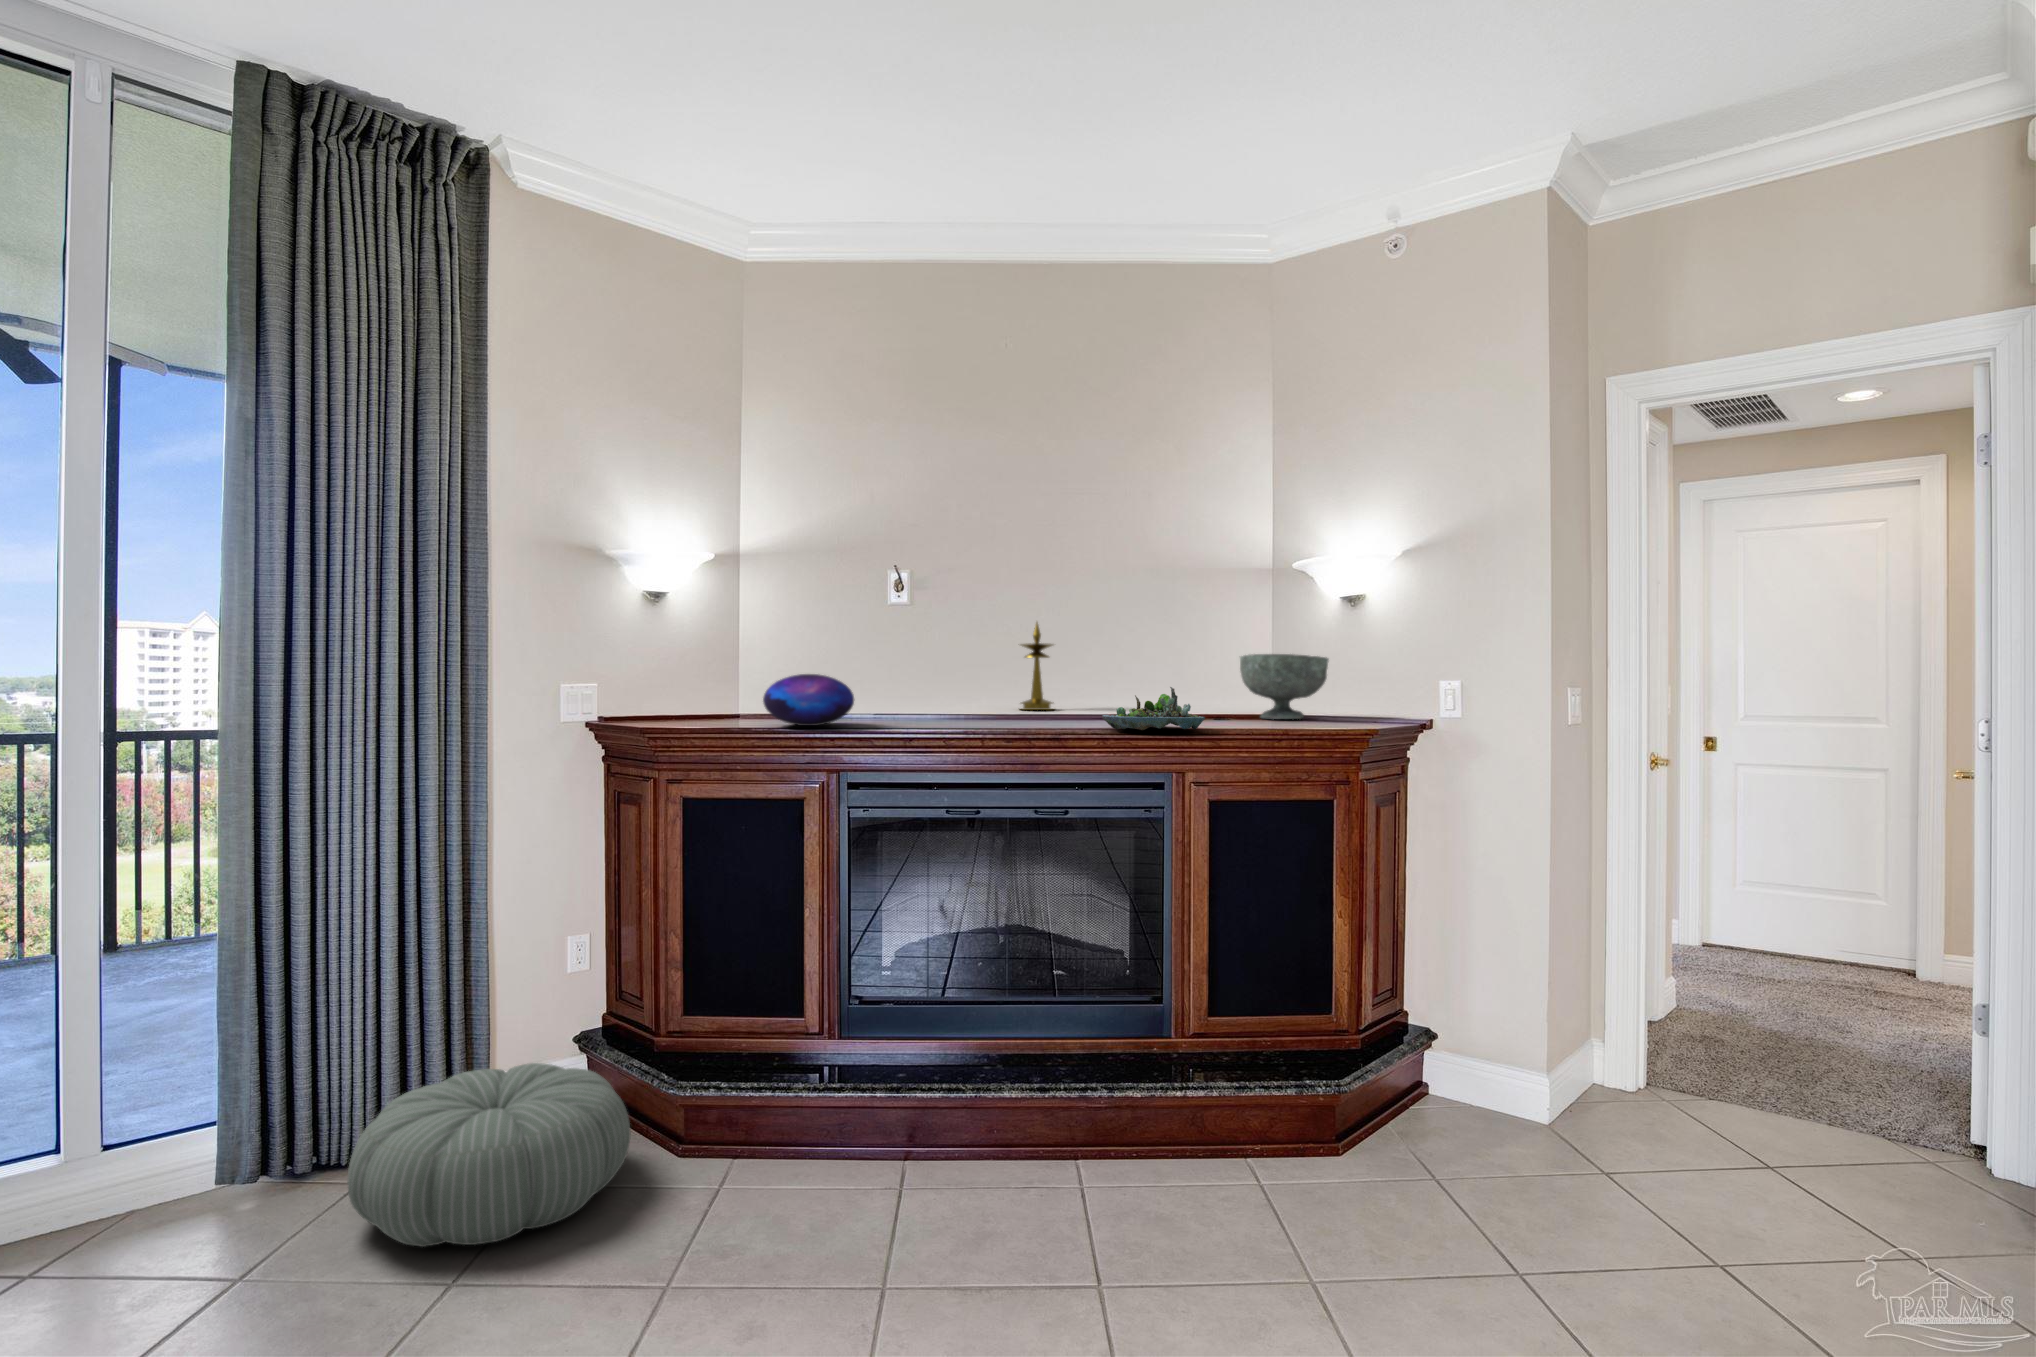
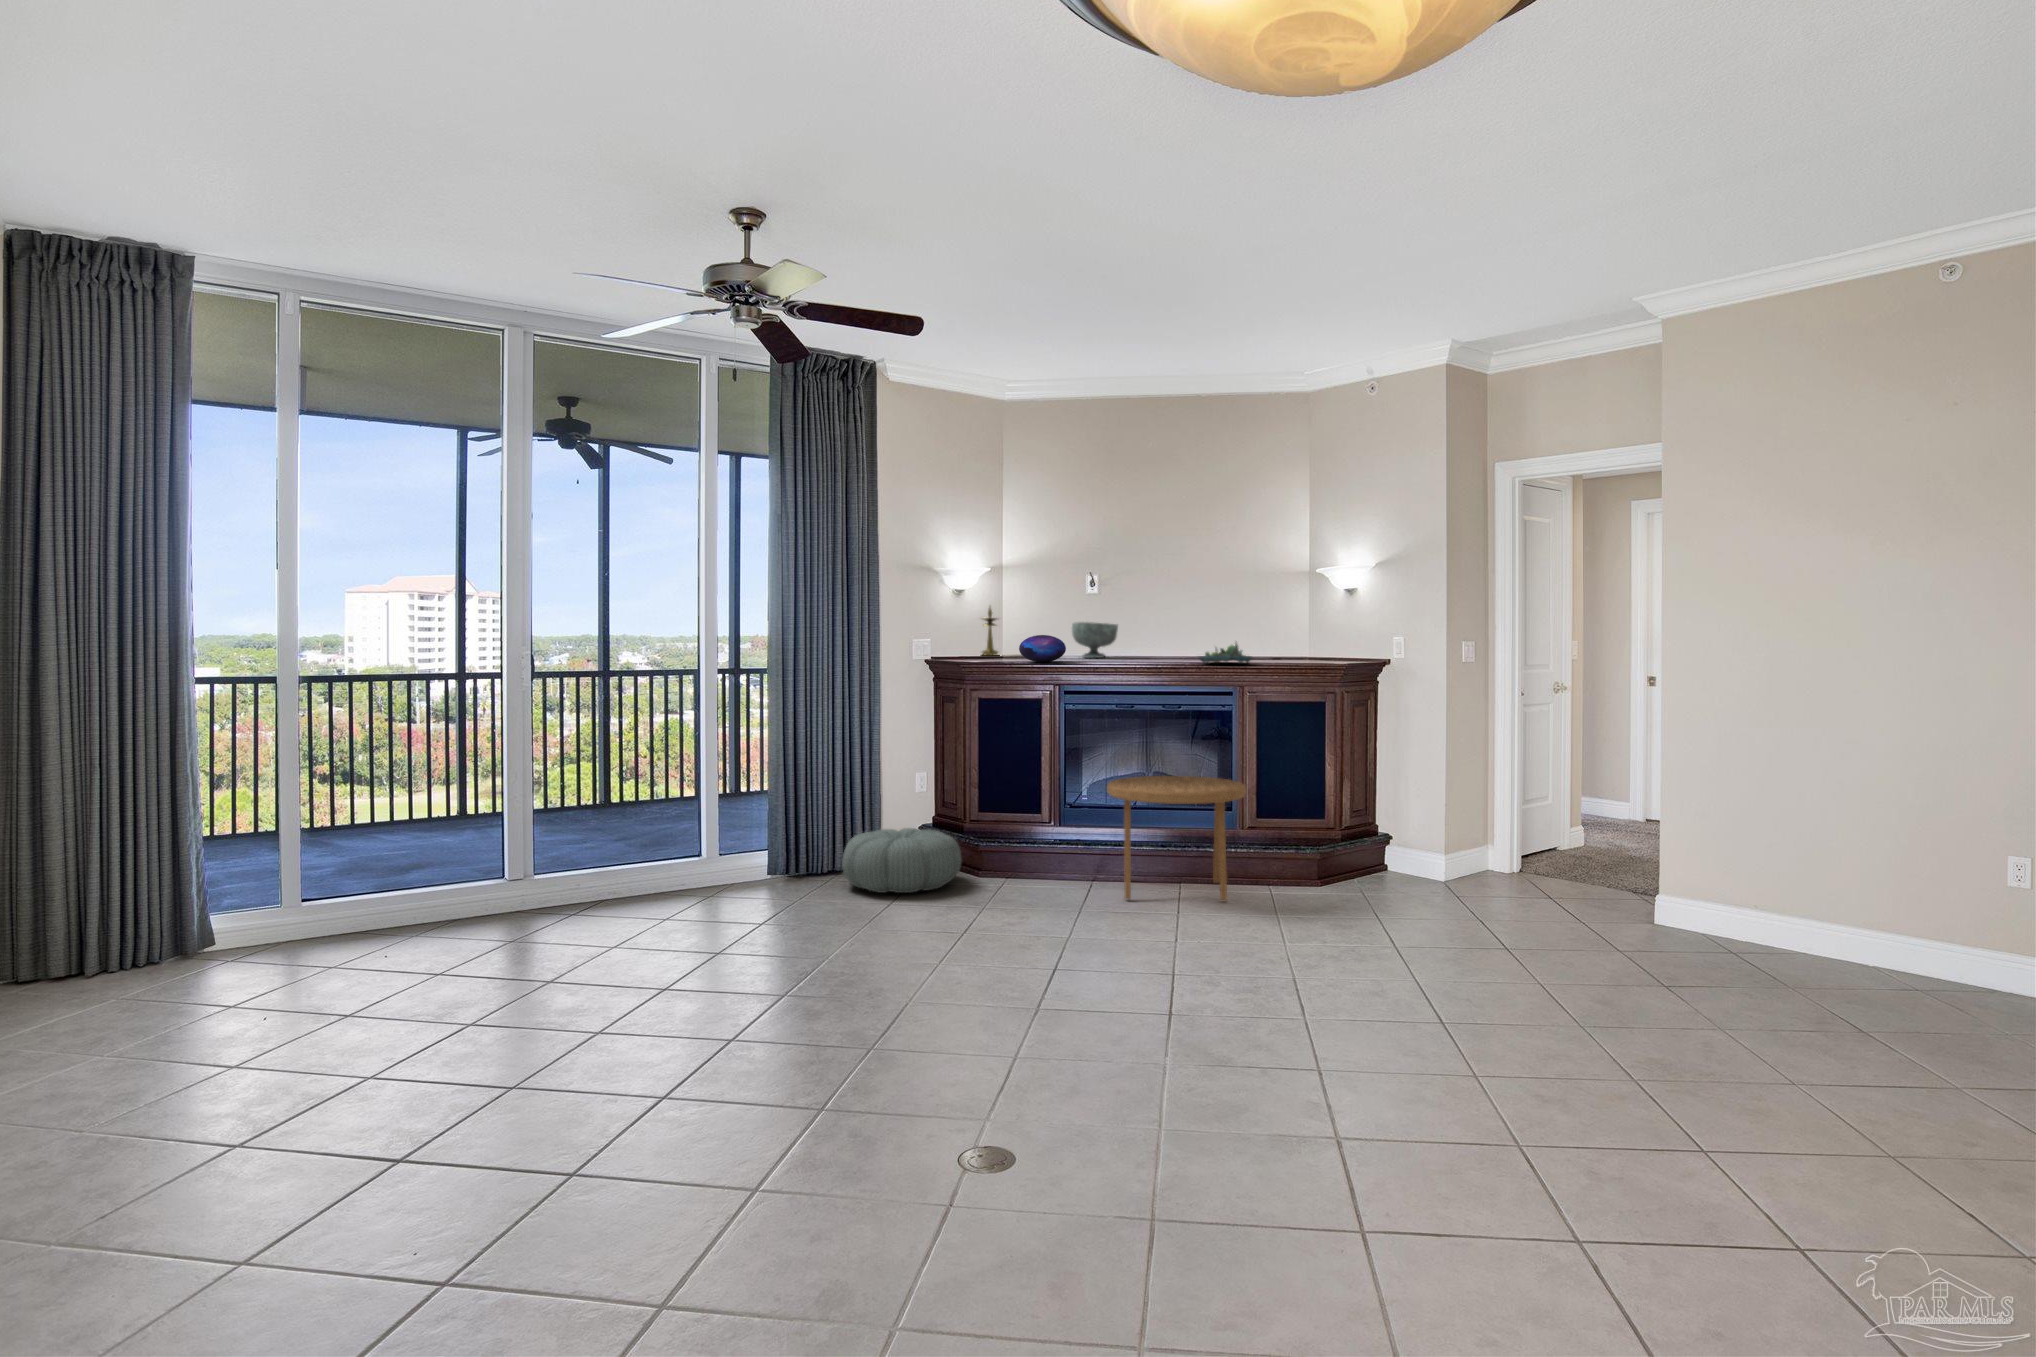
candlestick: present [1021,622,1054,710] -> present [982,605,998,655]
decorative bowl: present [1240,654,1329,719] -> present [1072,622,1118,658]
side table: none [930,943,1209,1238] -> present [1107,776,1246,901]

